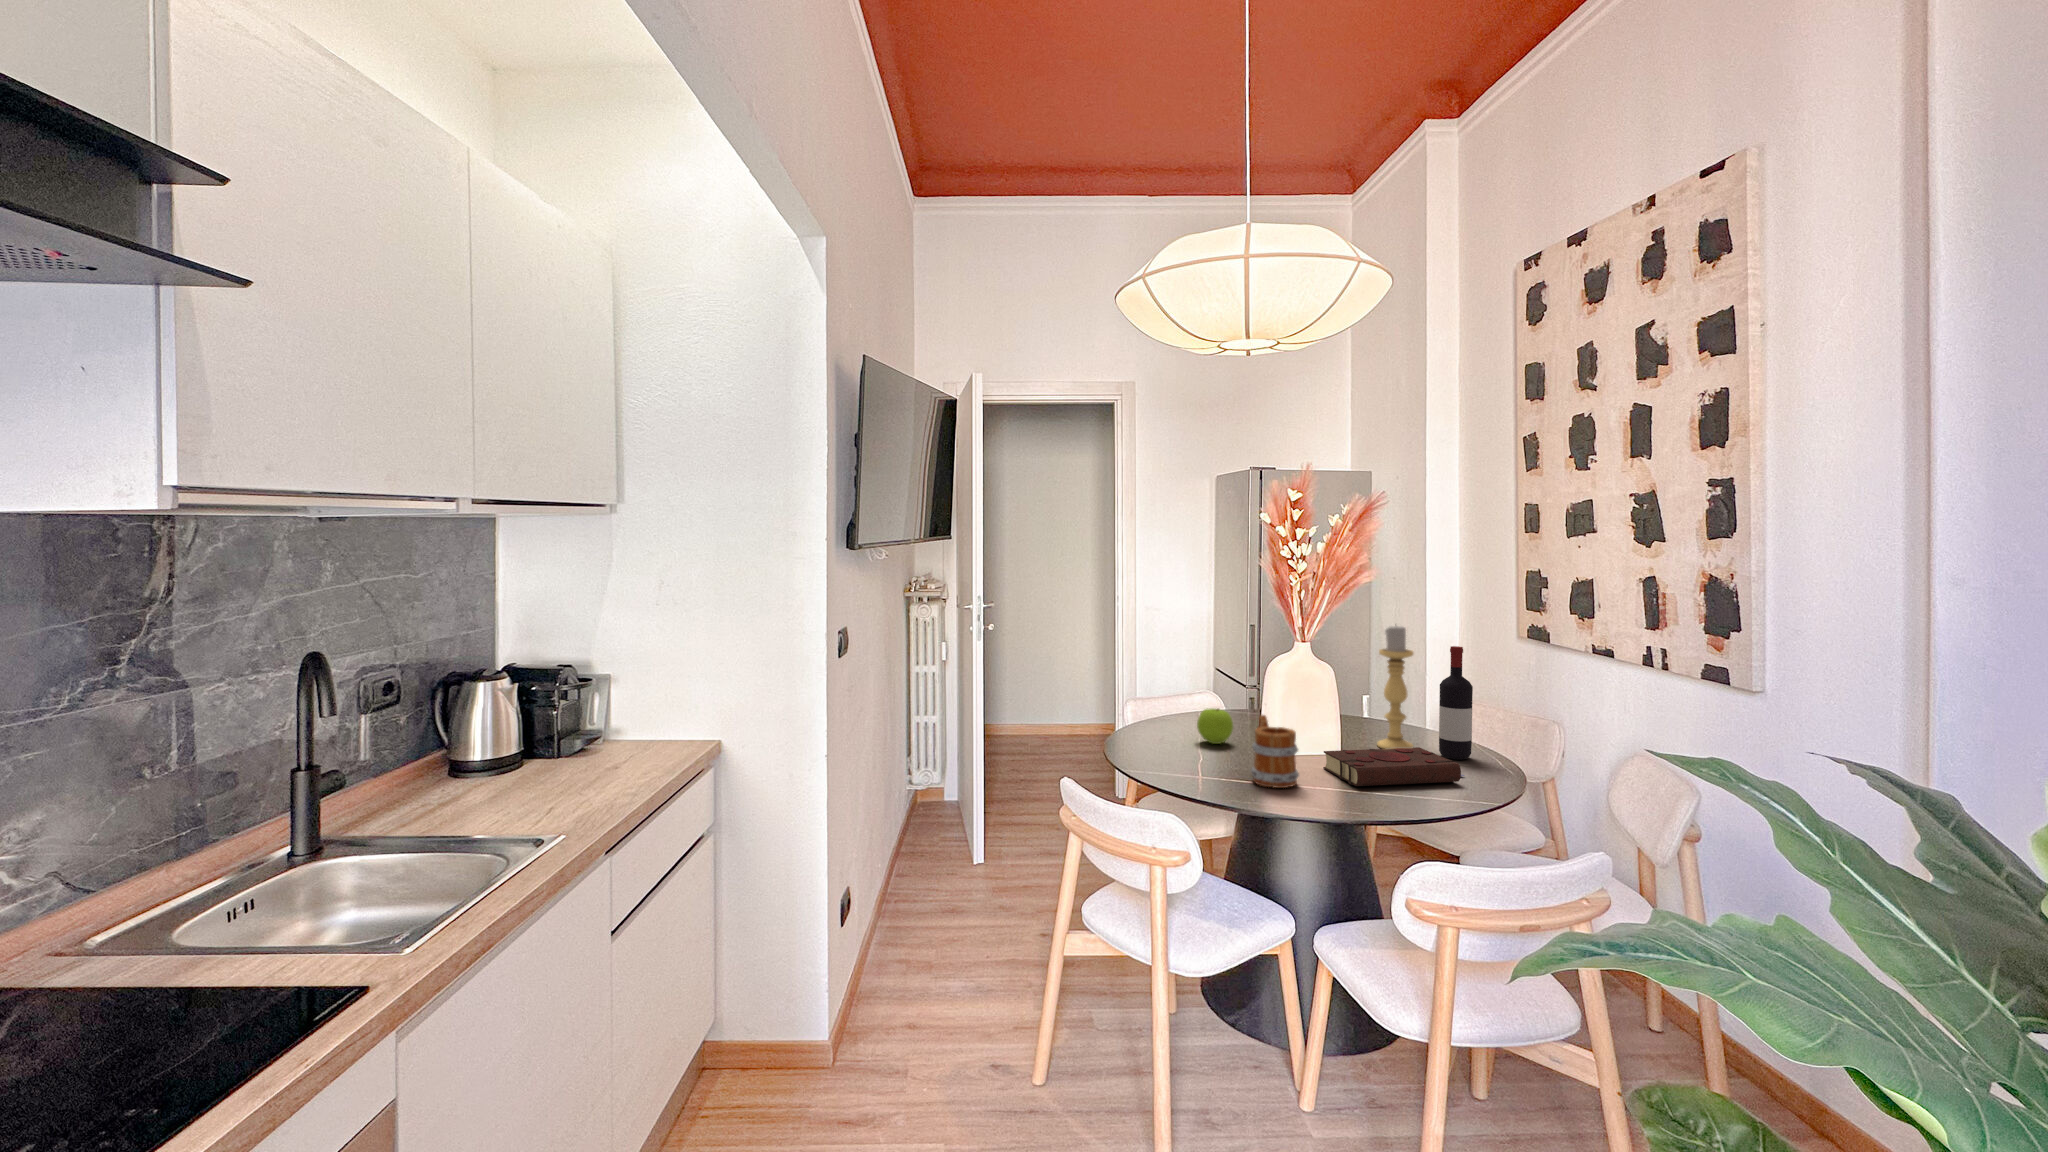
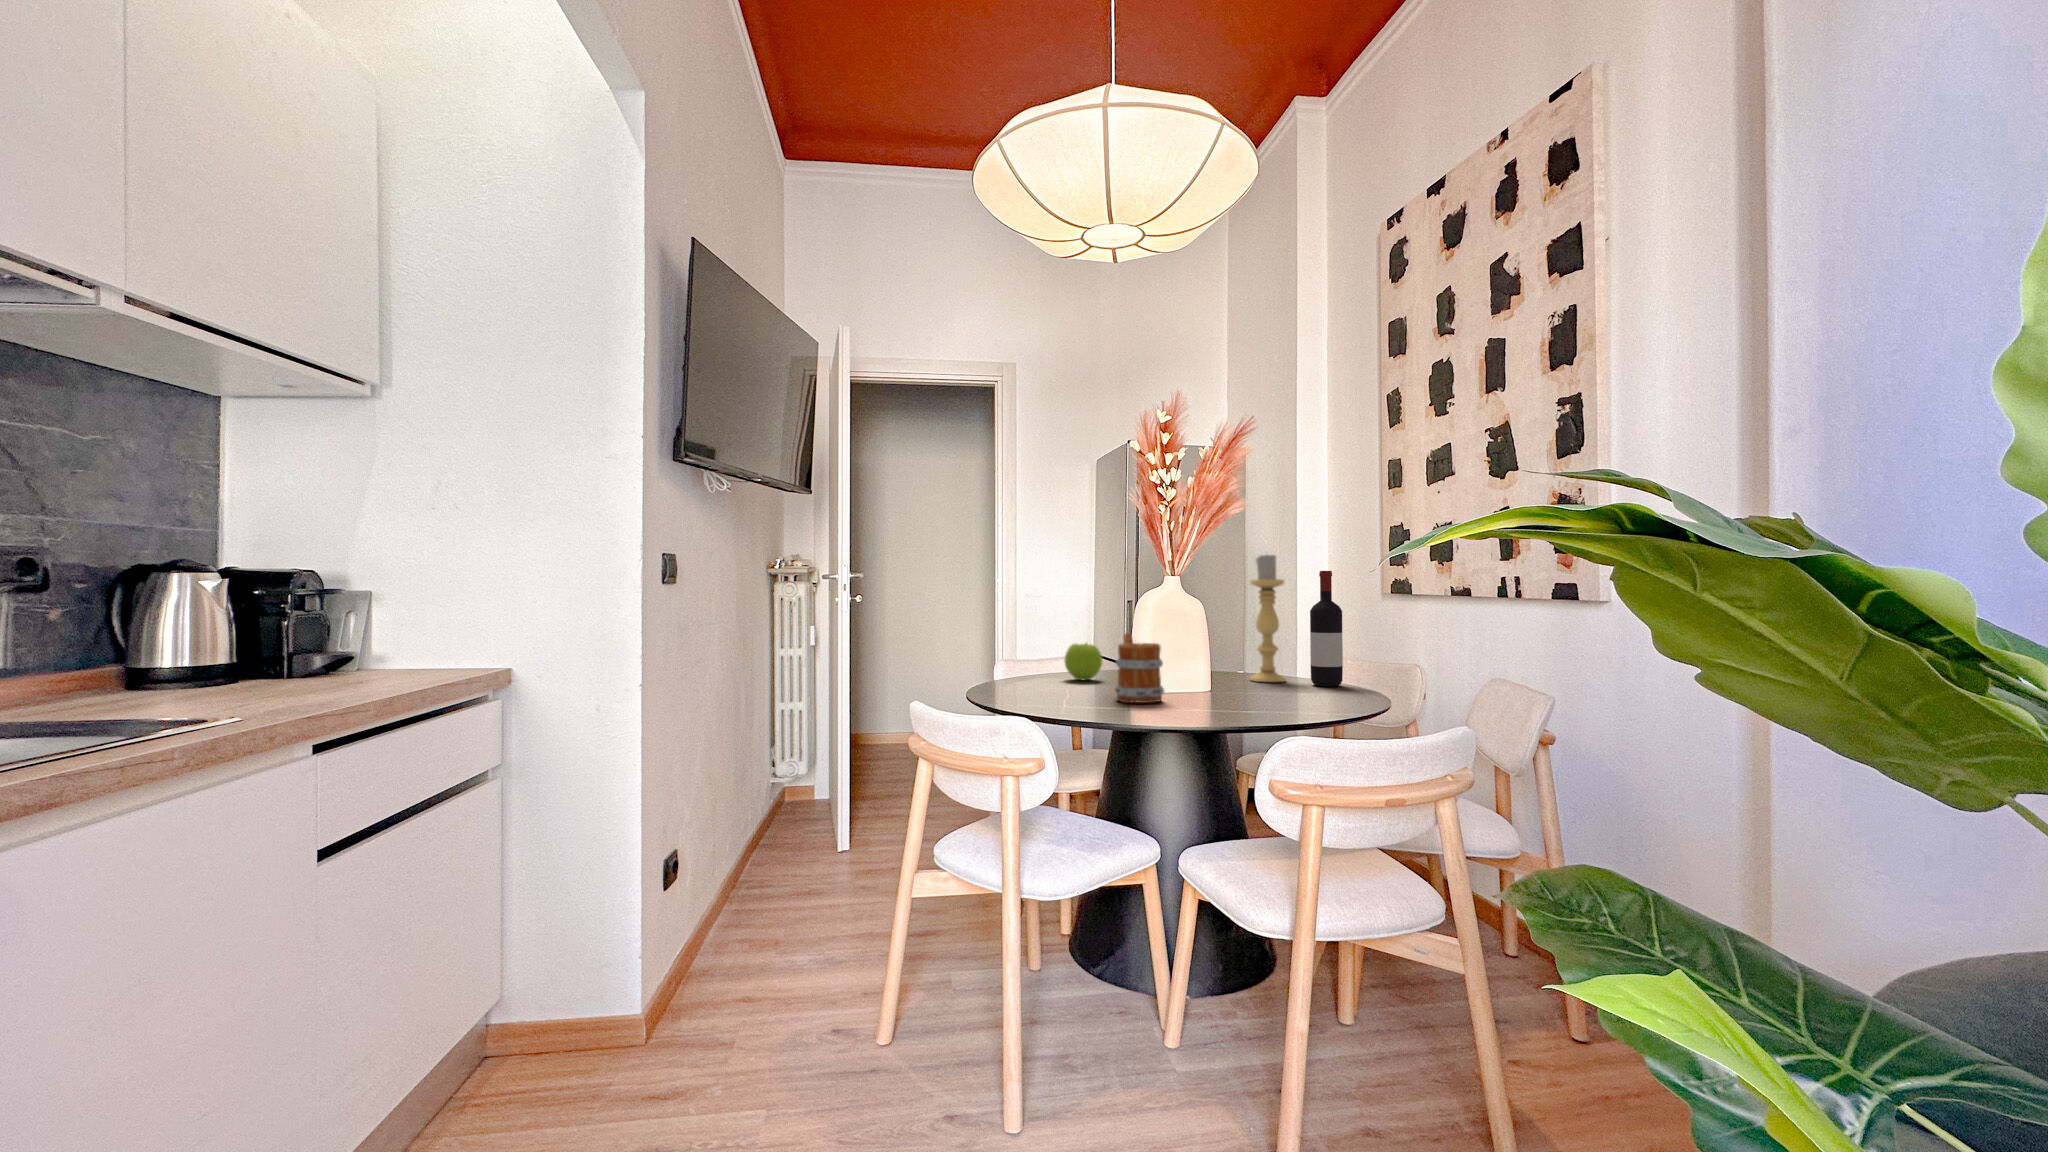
book: present [1323,747,1463,786] -> none [1192,671,1335,701]

